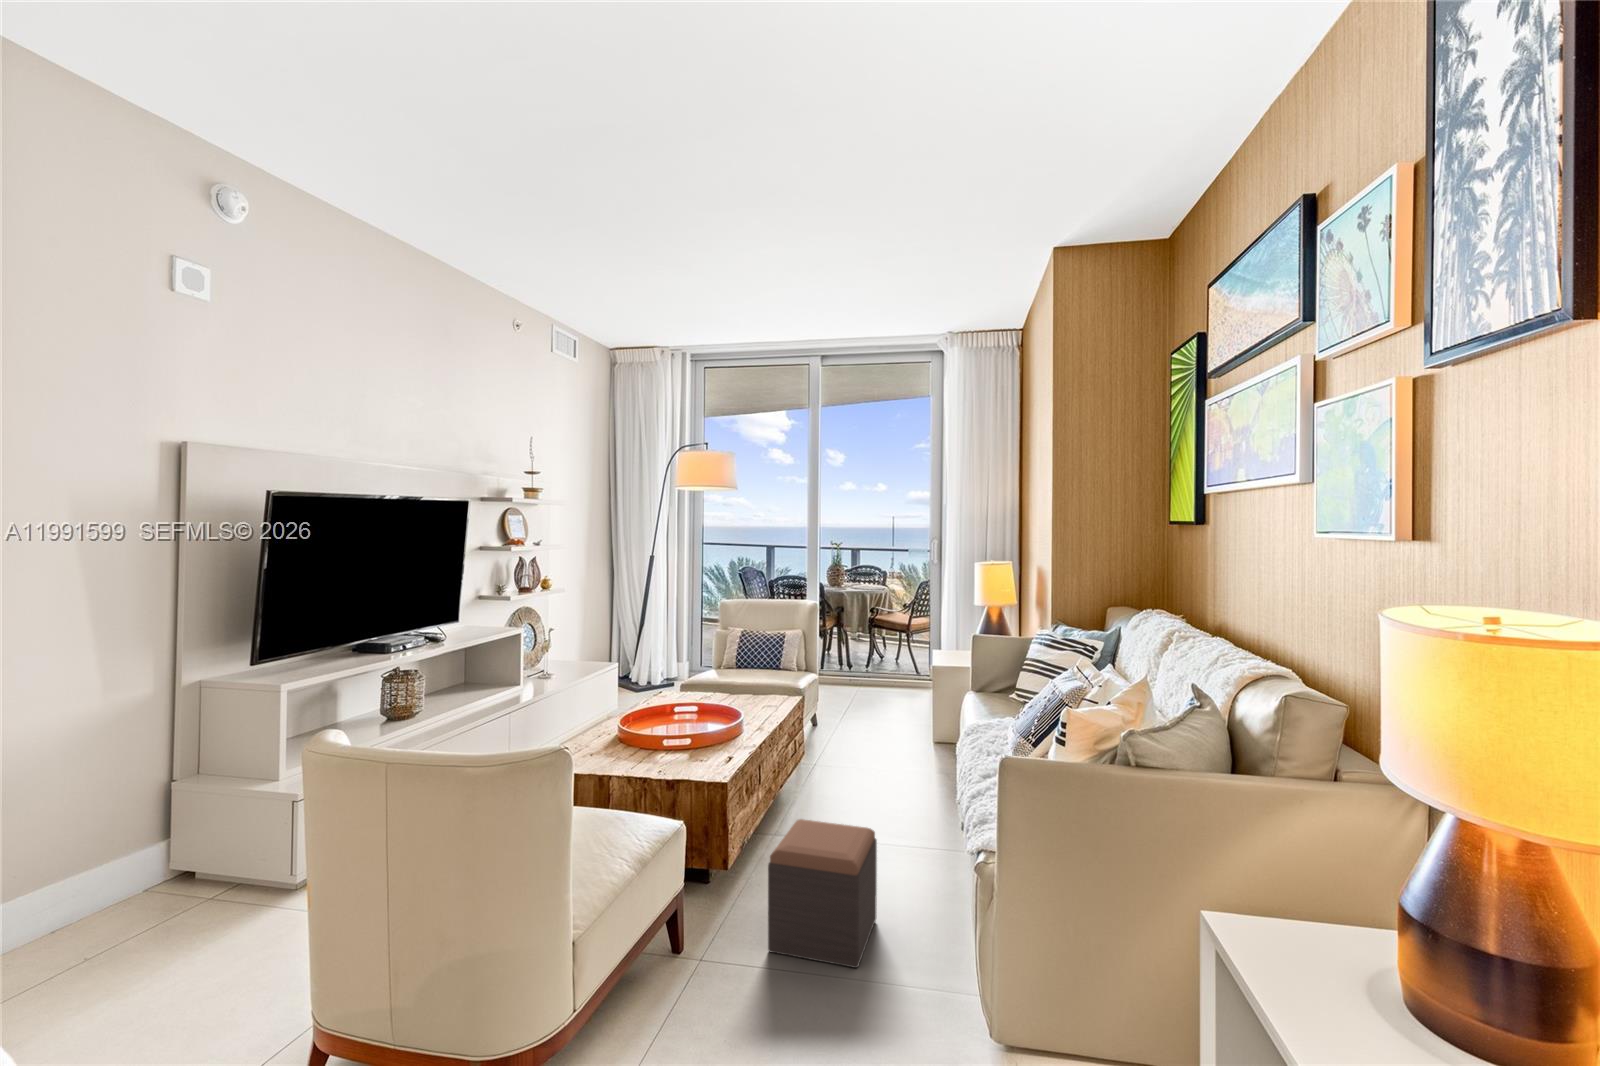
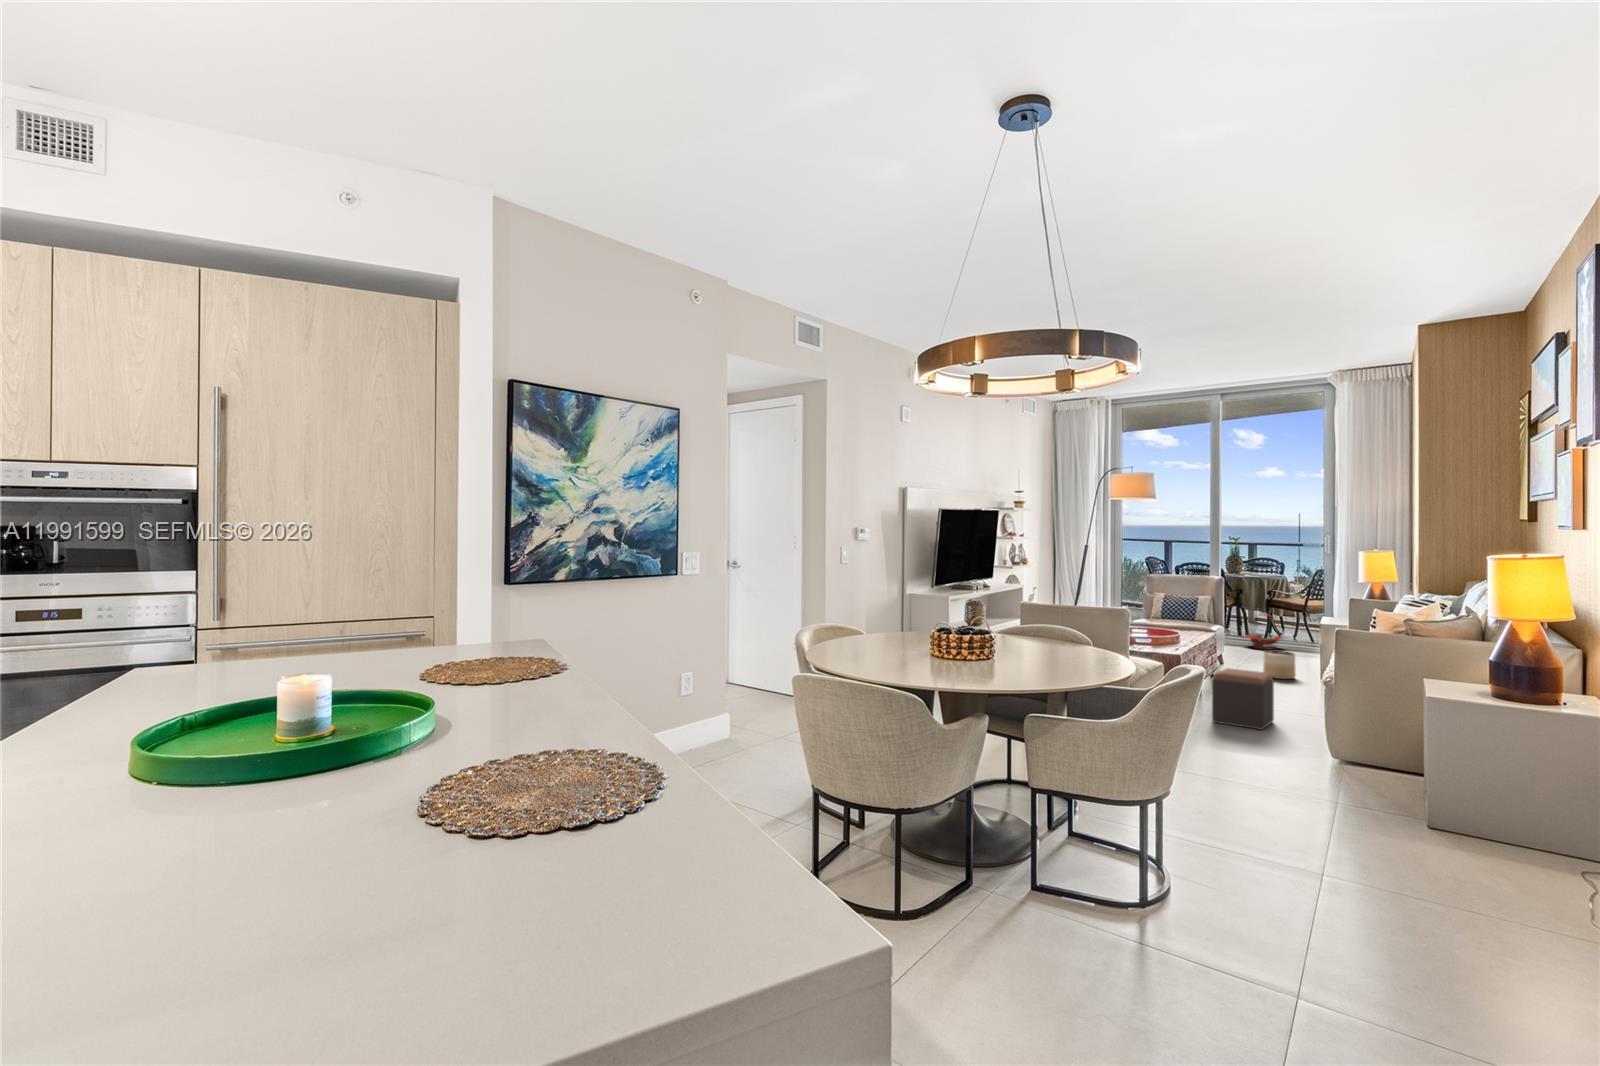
basket: none [844,639,888,685] -> present [1246,620,1283,649]
planter: none [864,711,903,757] -> present [1263,651,1296,679]

